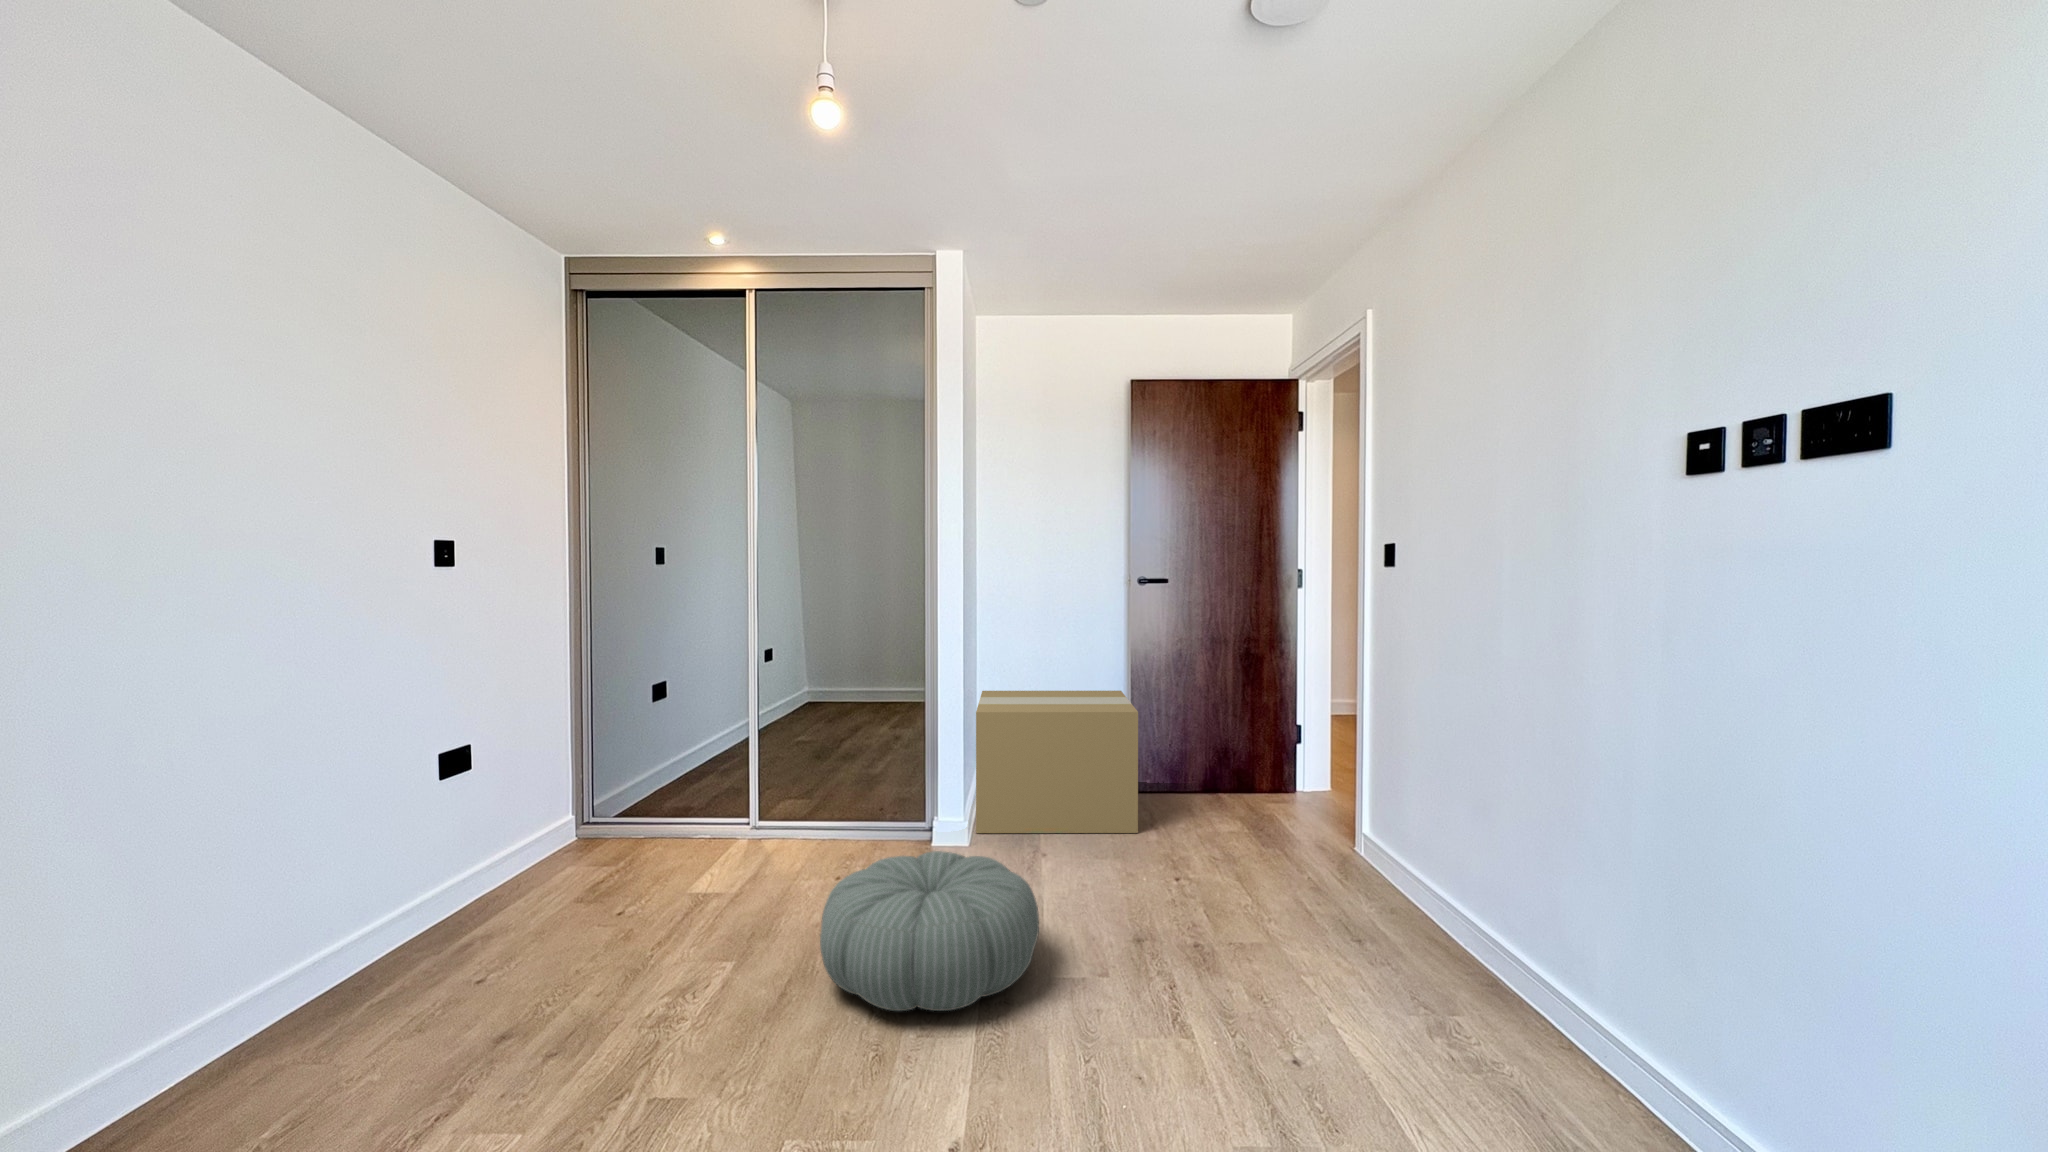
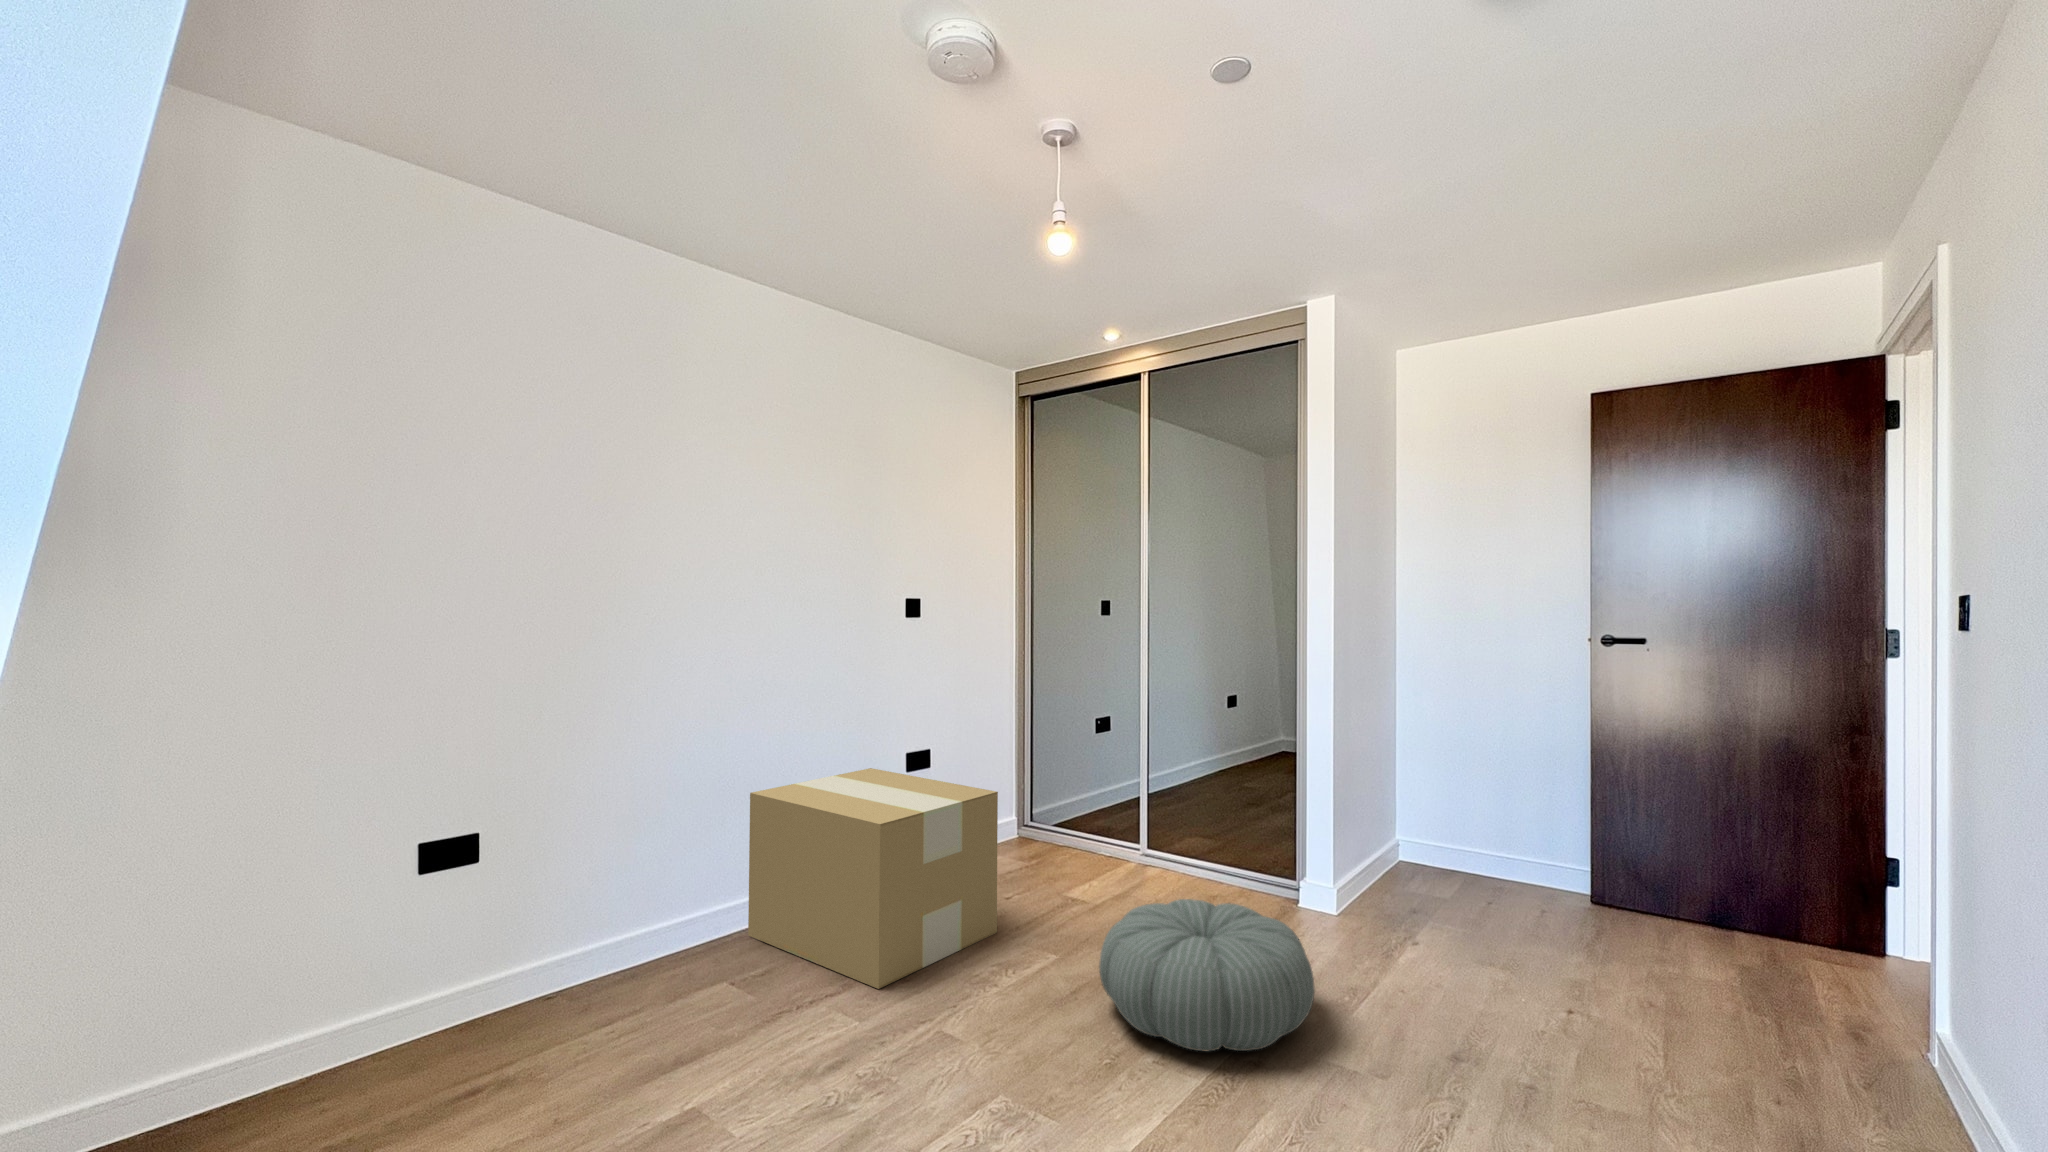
cardboard box: present [976,691,1138,833] -> present [748,768,998,989]

